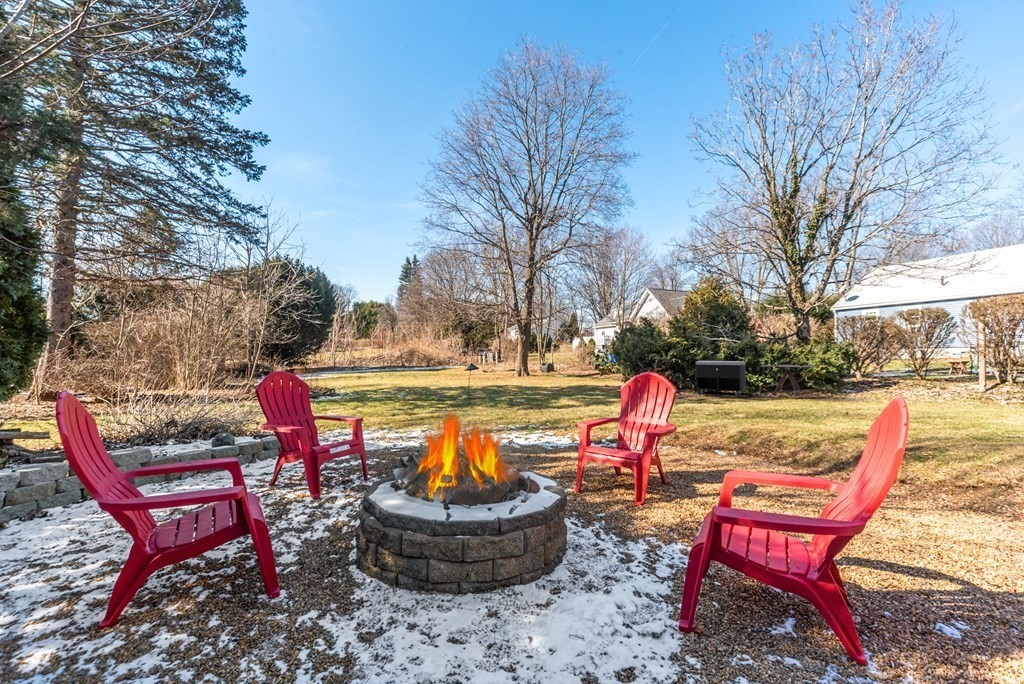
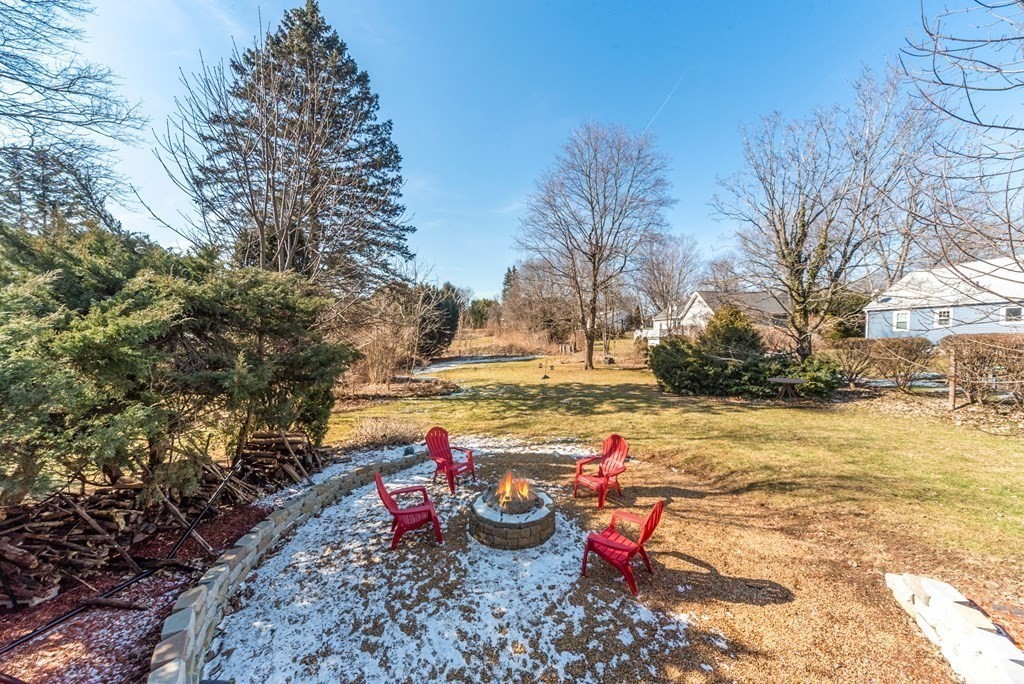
storage bench: present [696,361,746,394] -> none [711,373,752,401]

